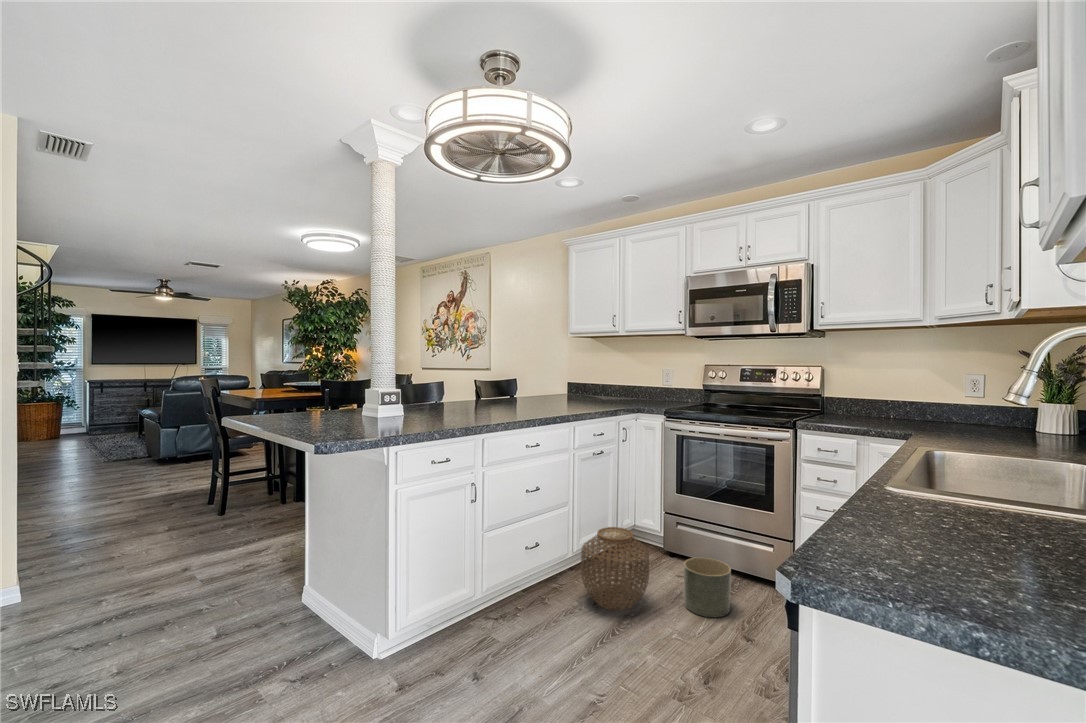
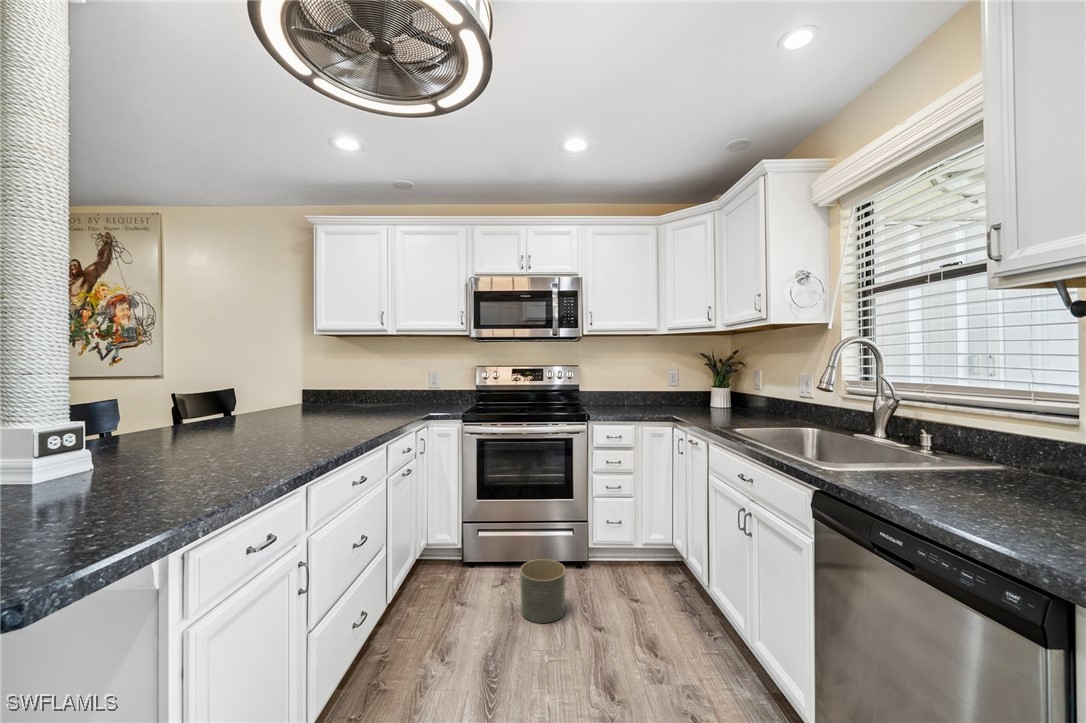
woven basket: present [581,527,649,610] -> none [416,556,497,661]

